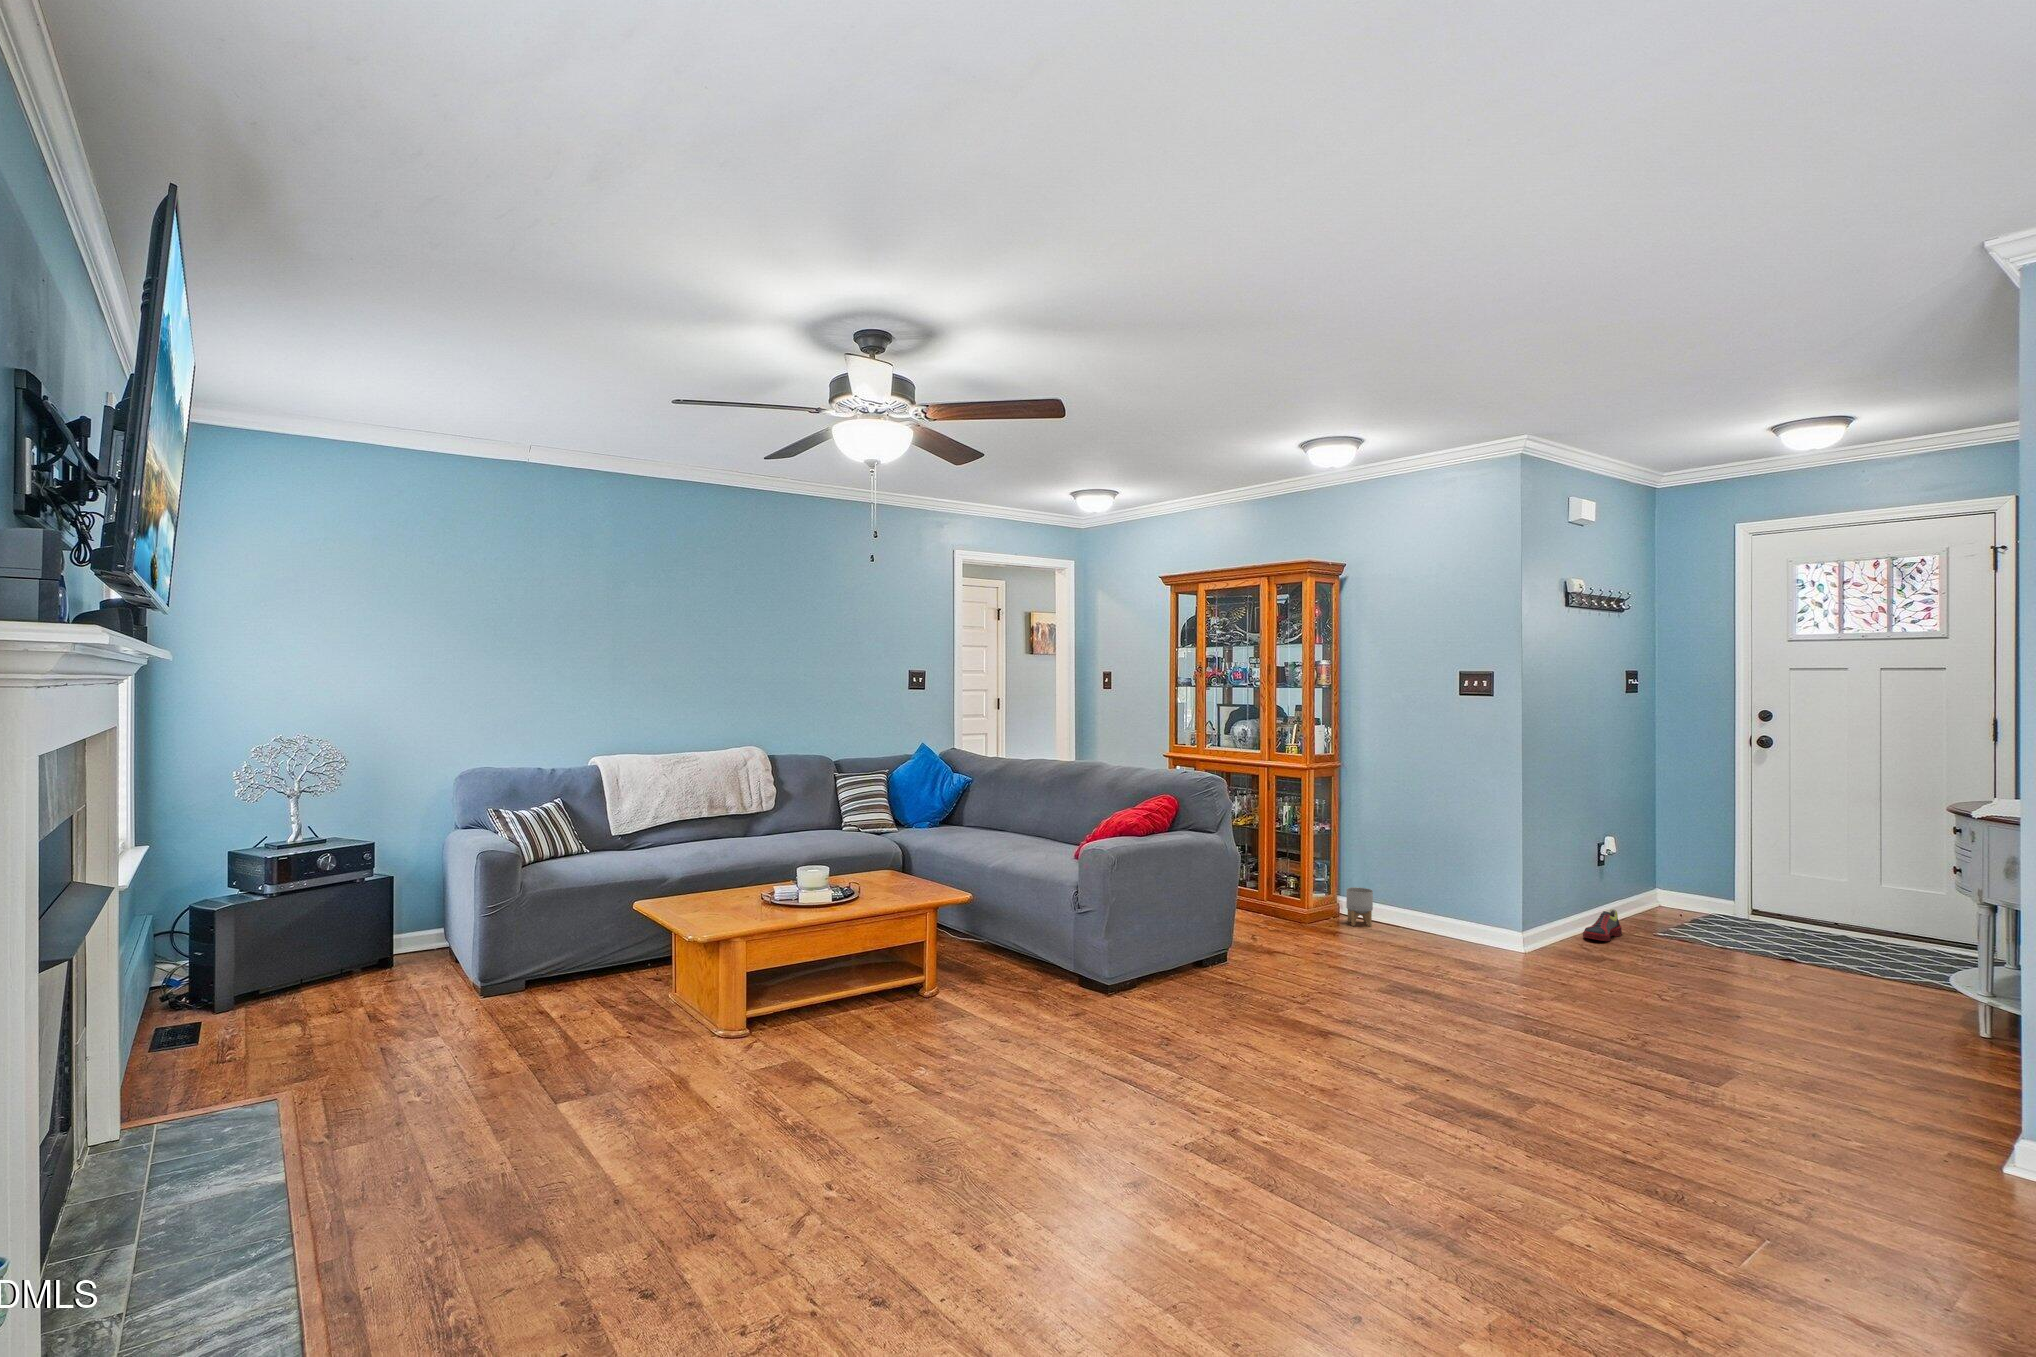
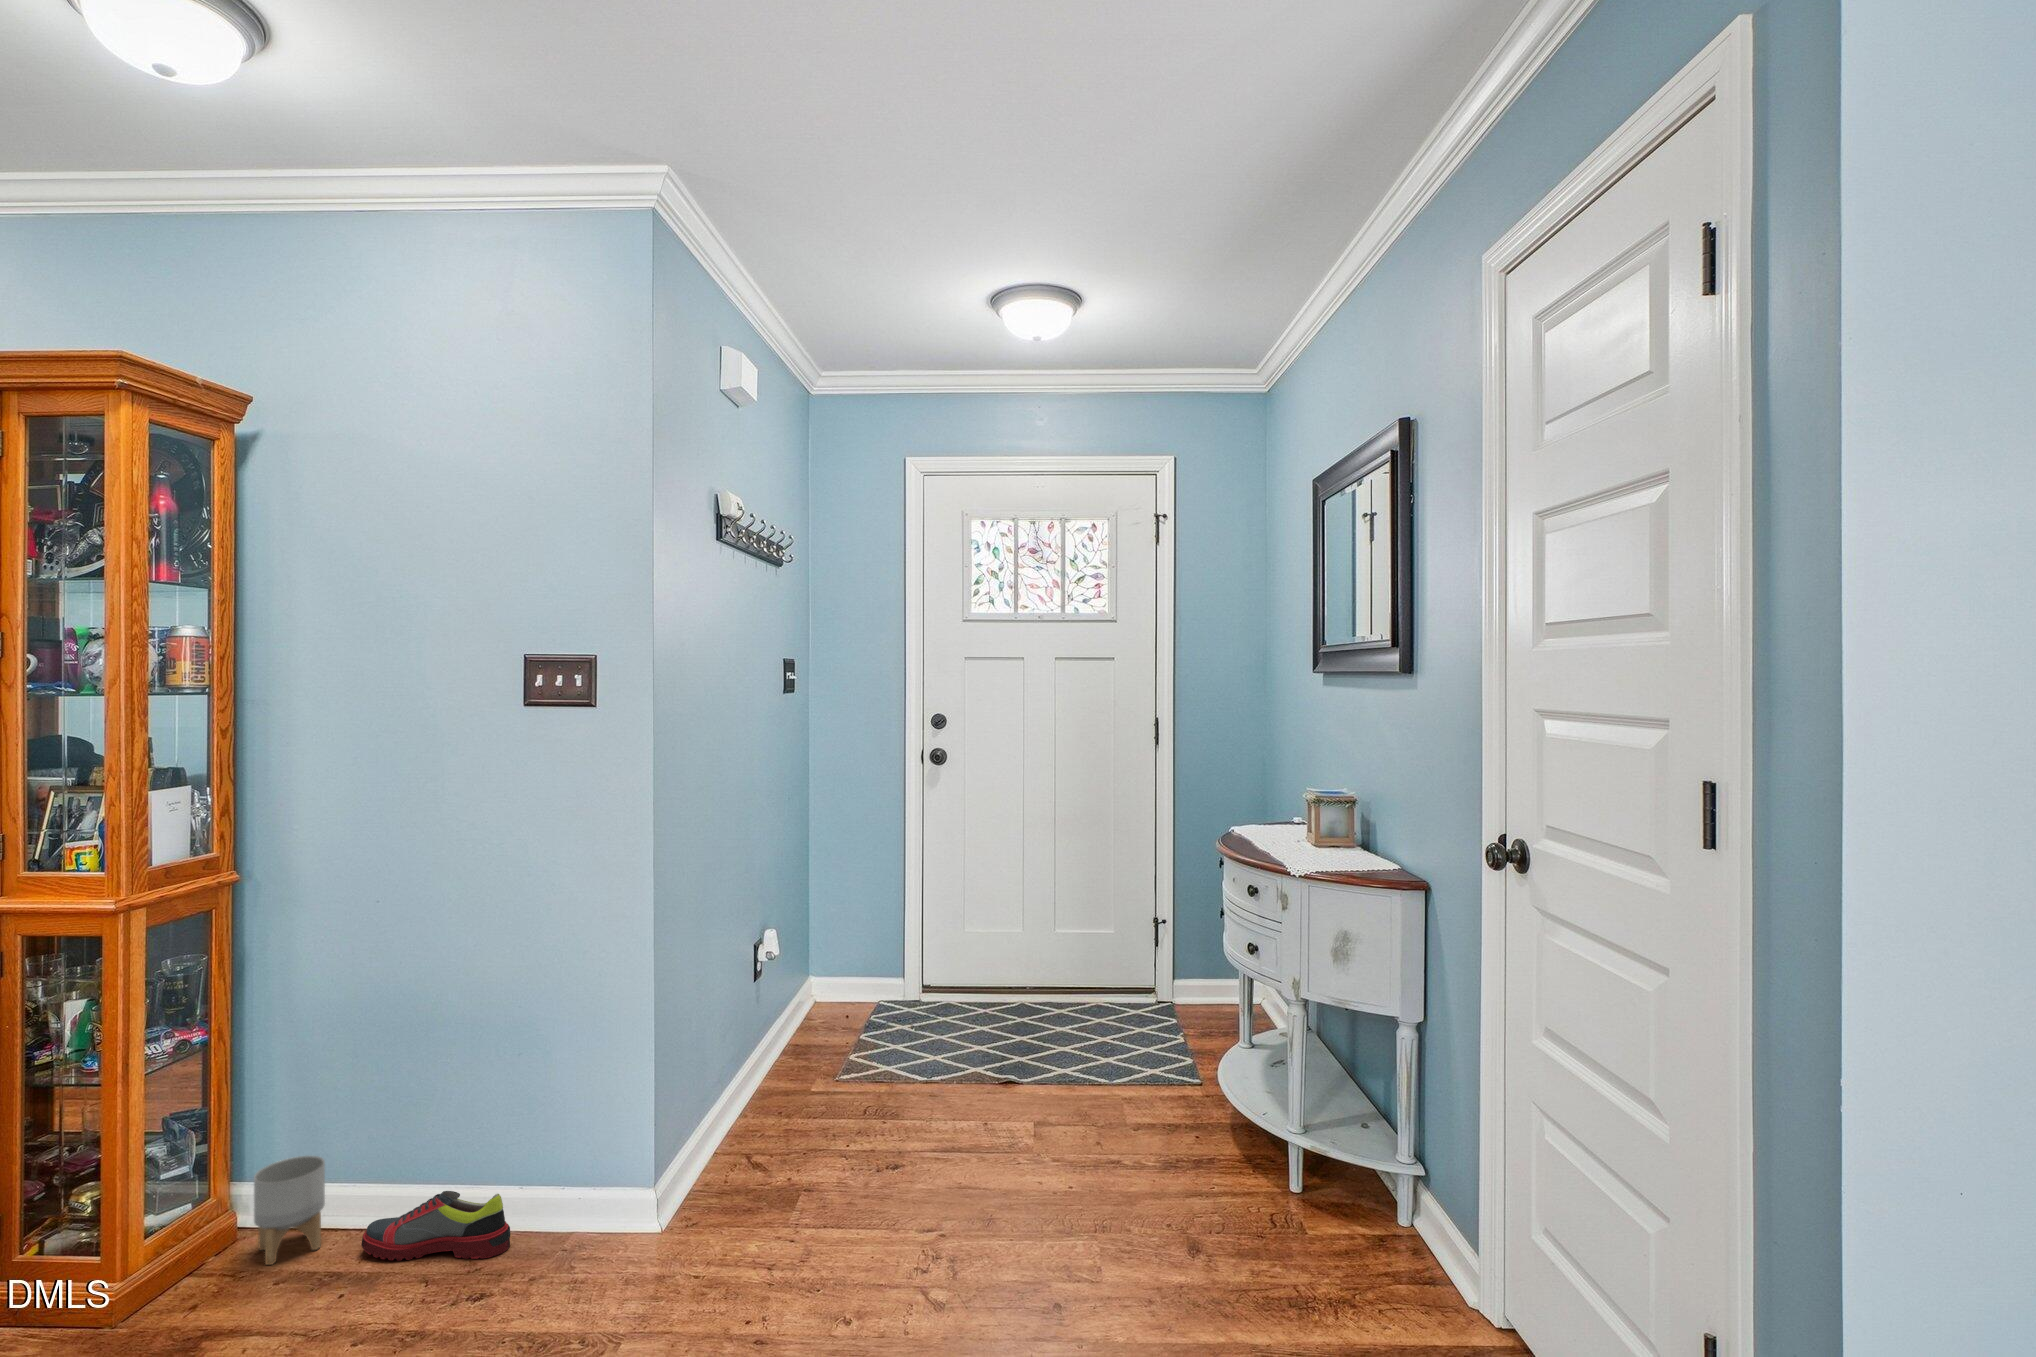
shoe: present [1583,909,1622,941] -> present [361,1191,510,1260]

